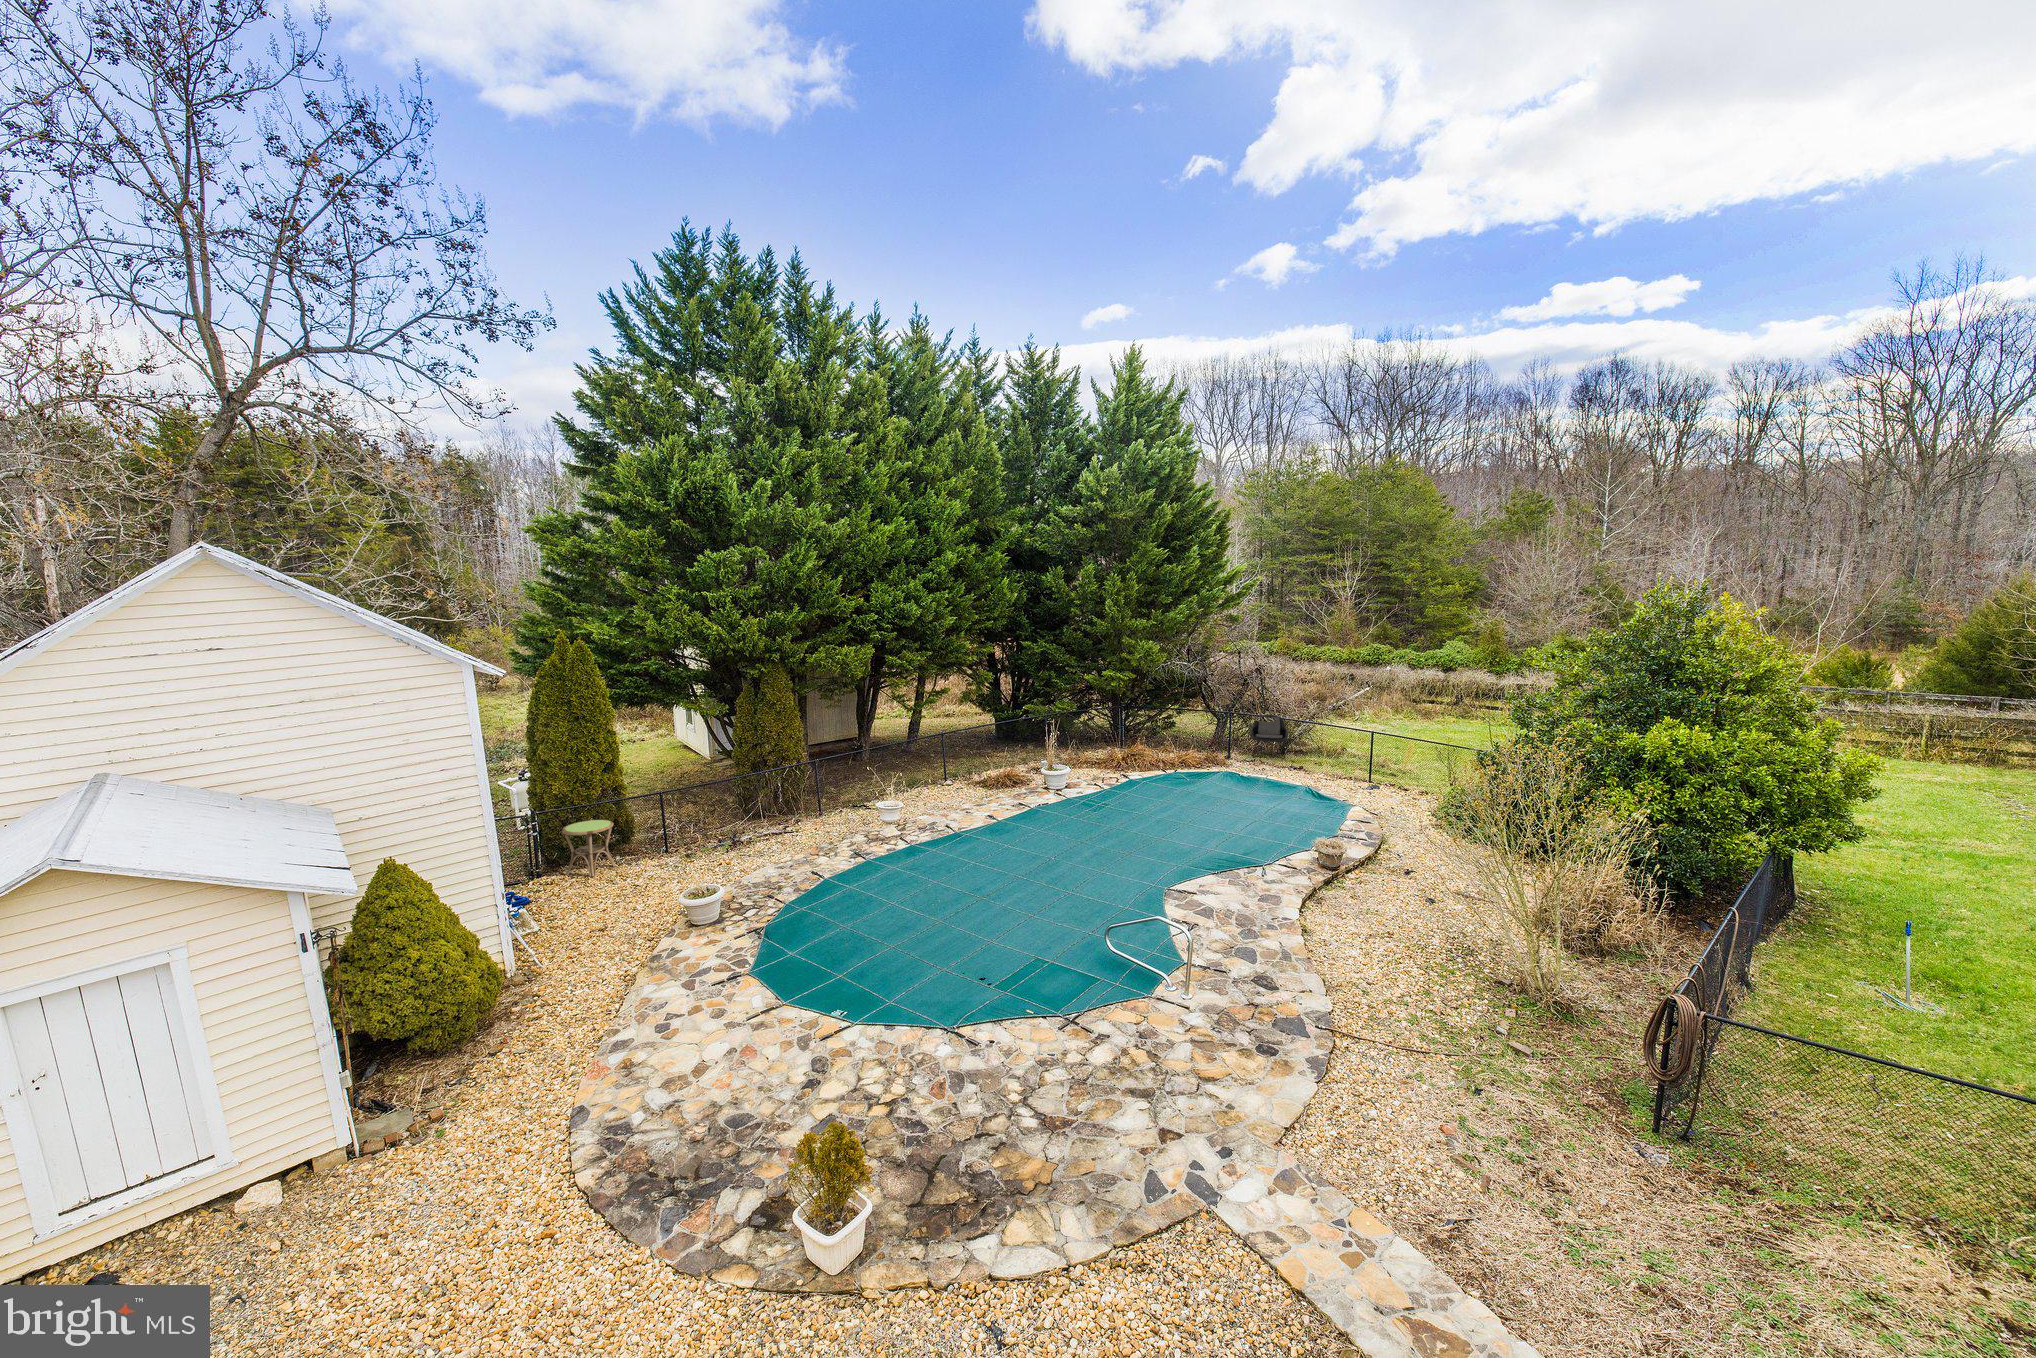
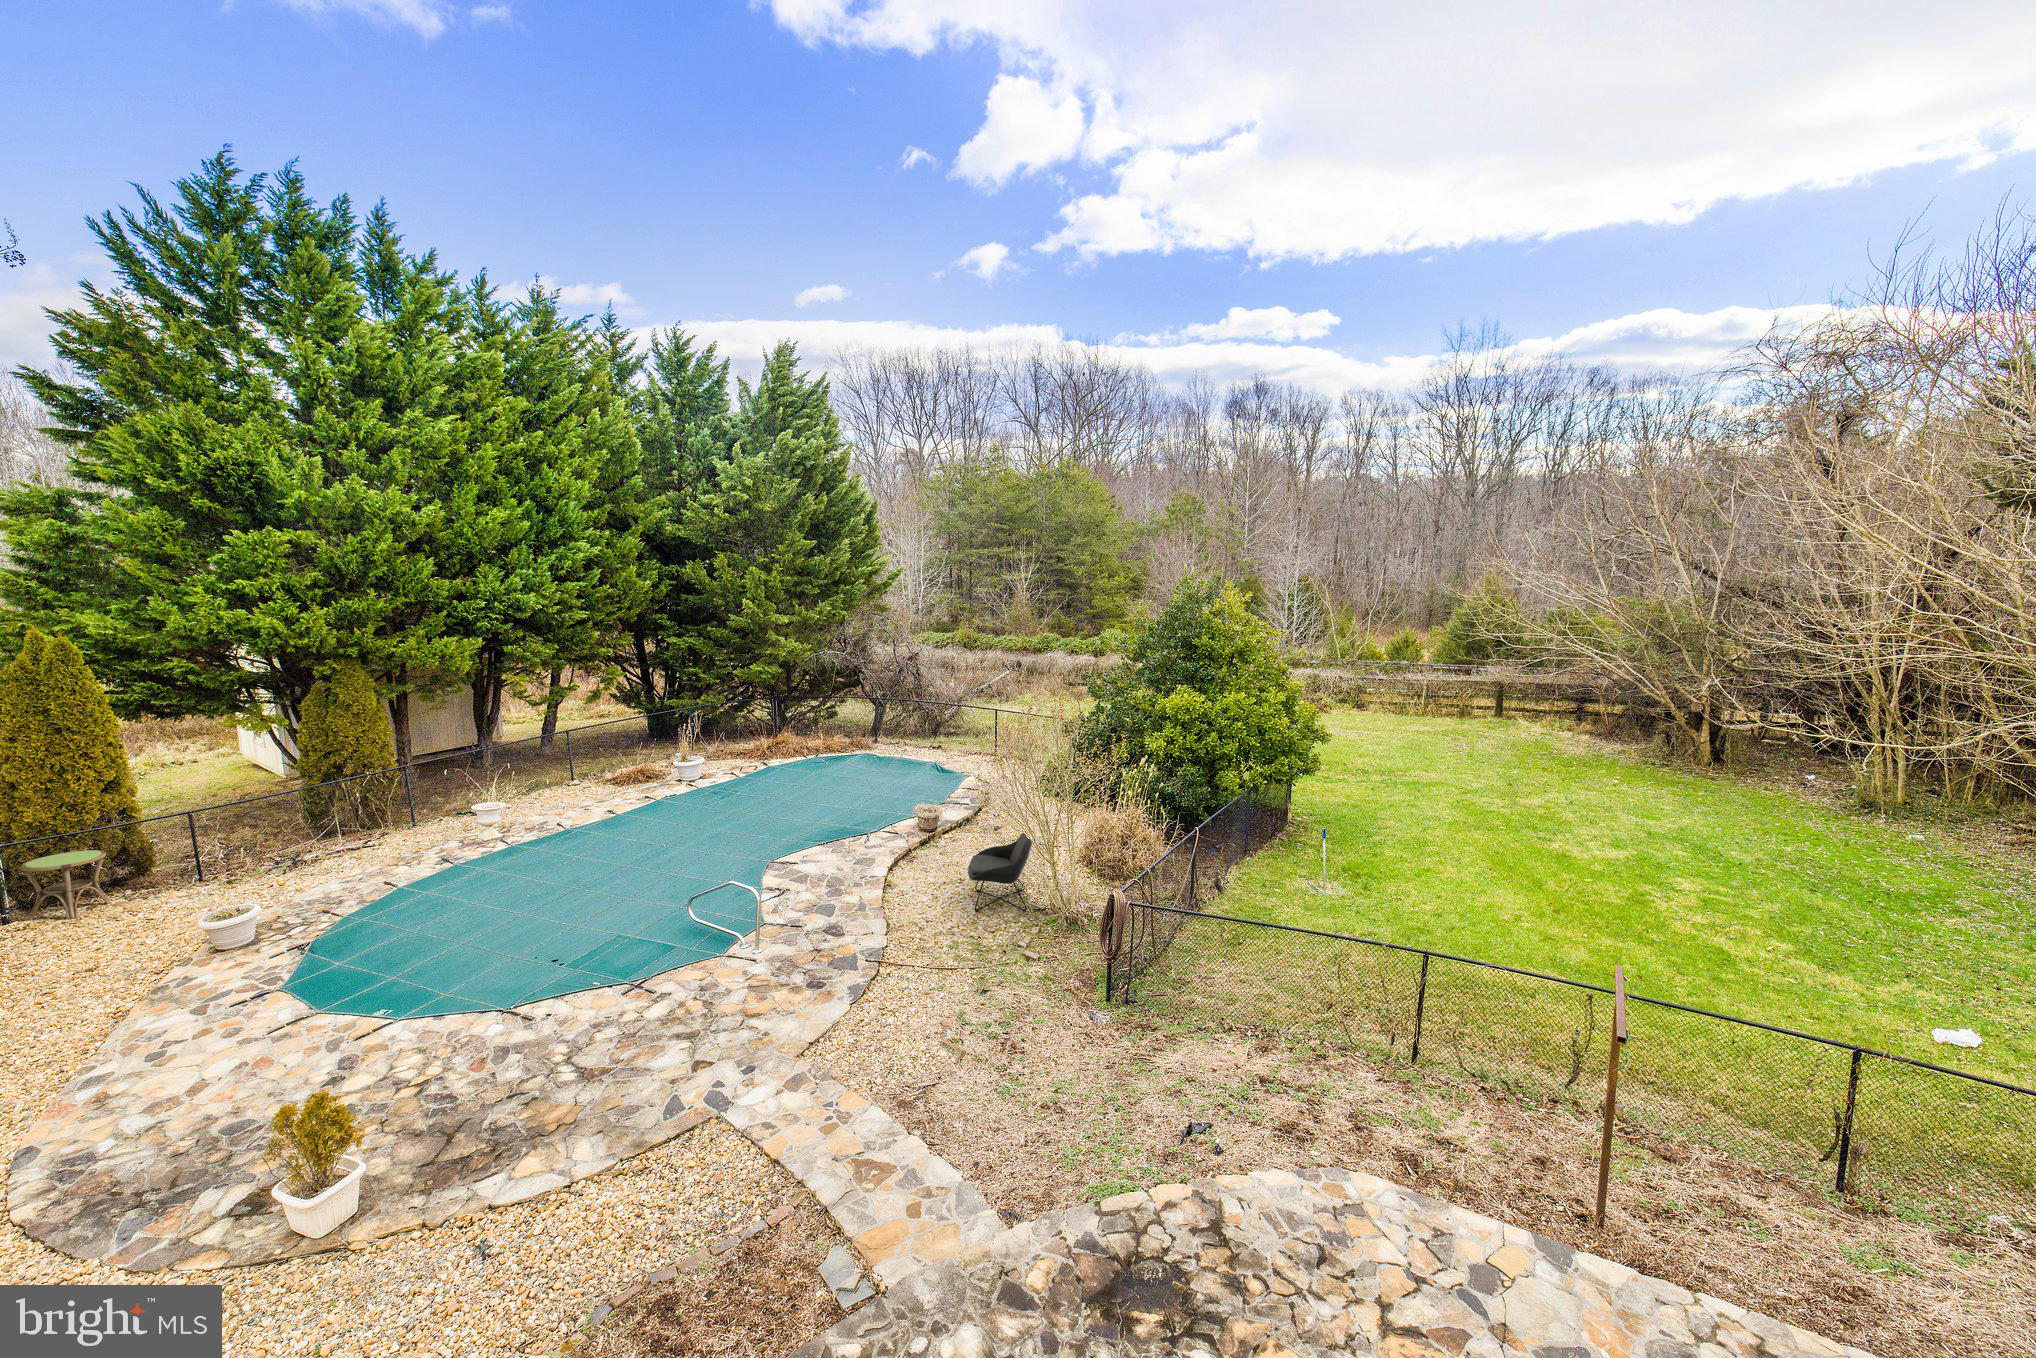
lounge chair: present [1250,715,1288,759] -> present [968,833,1032,912]

